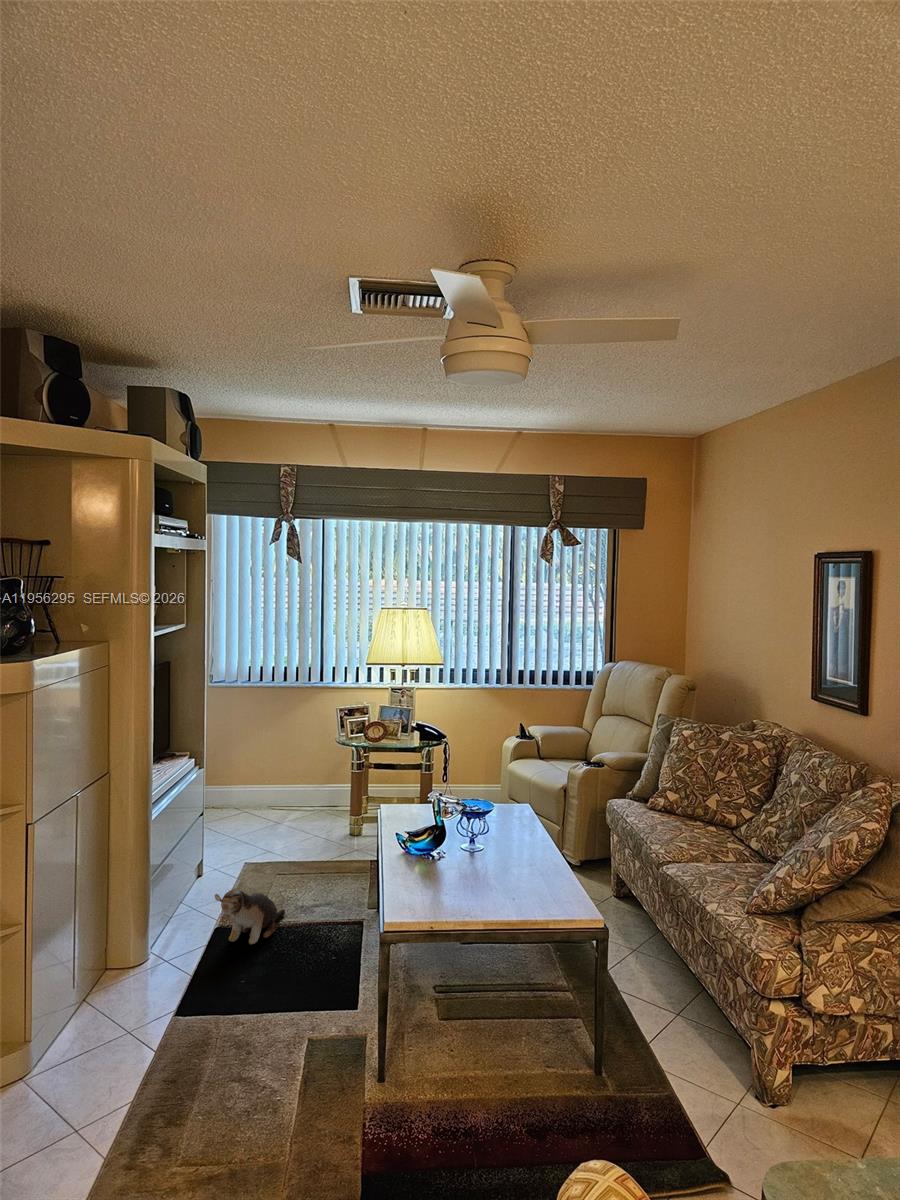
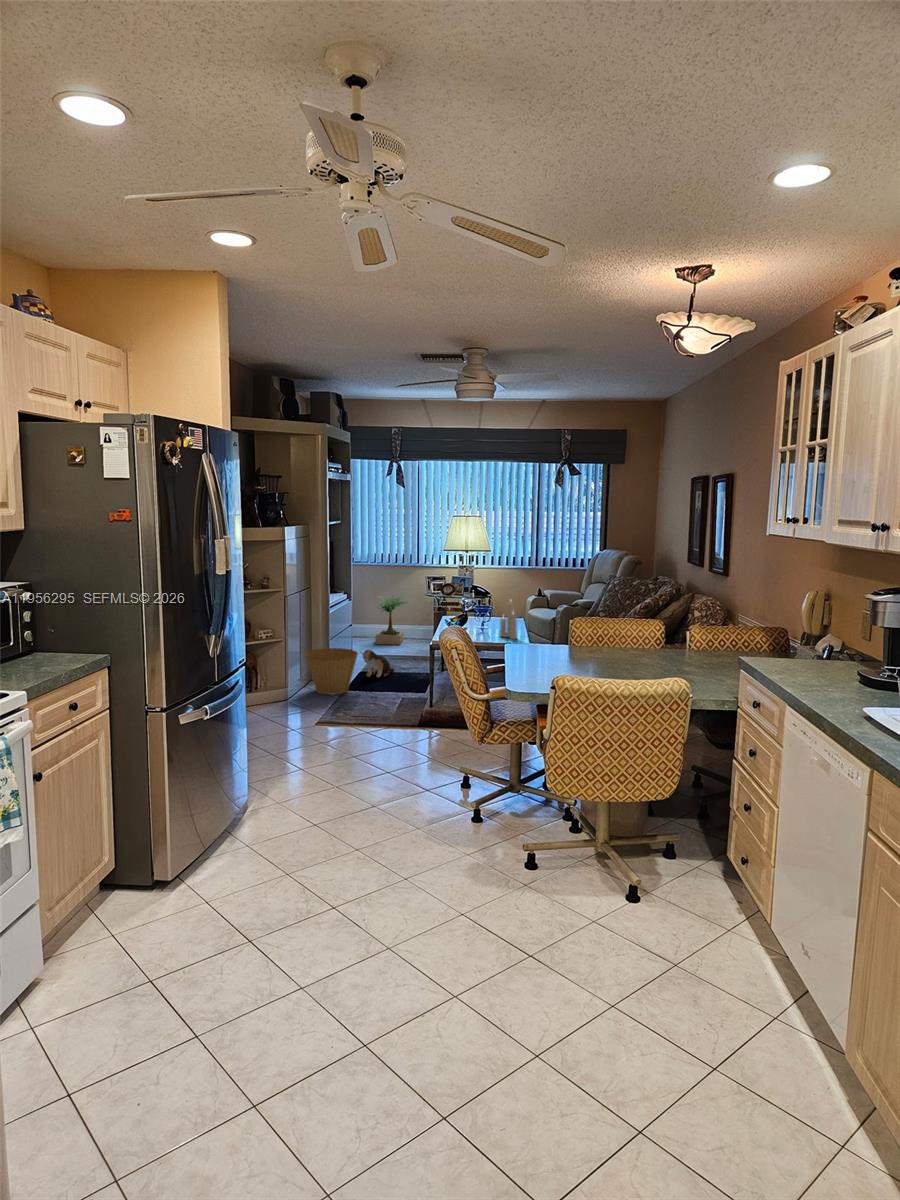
potted plant: none [248,737,308,825] -> present [376,596,407,645]
candle: none [513,794,553,890] -> present [500,602,517,639]
basket: none [83,903,209,1030] -> present [304,648,358,695]

